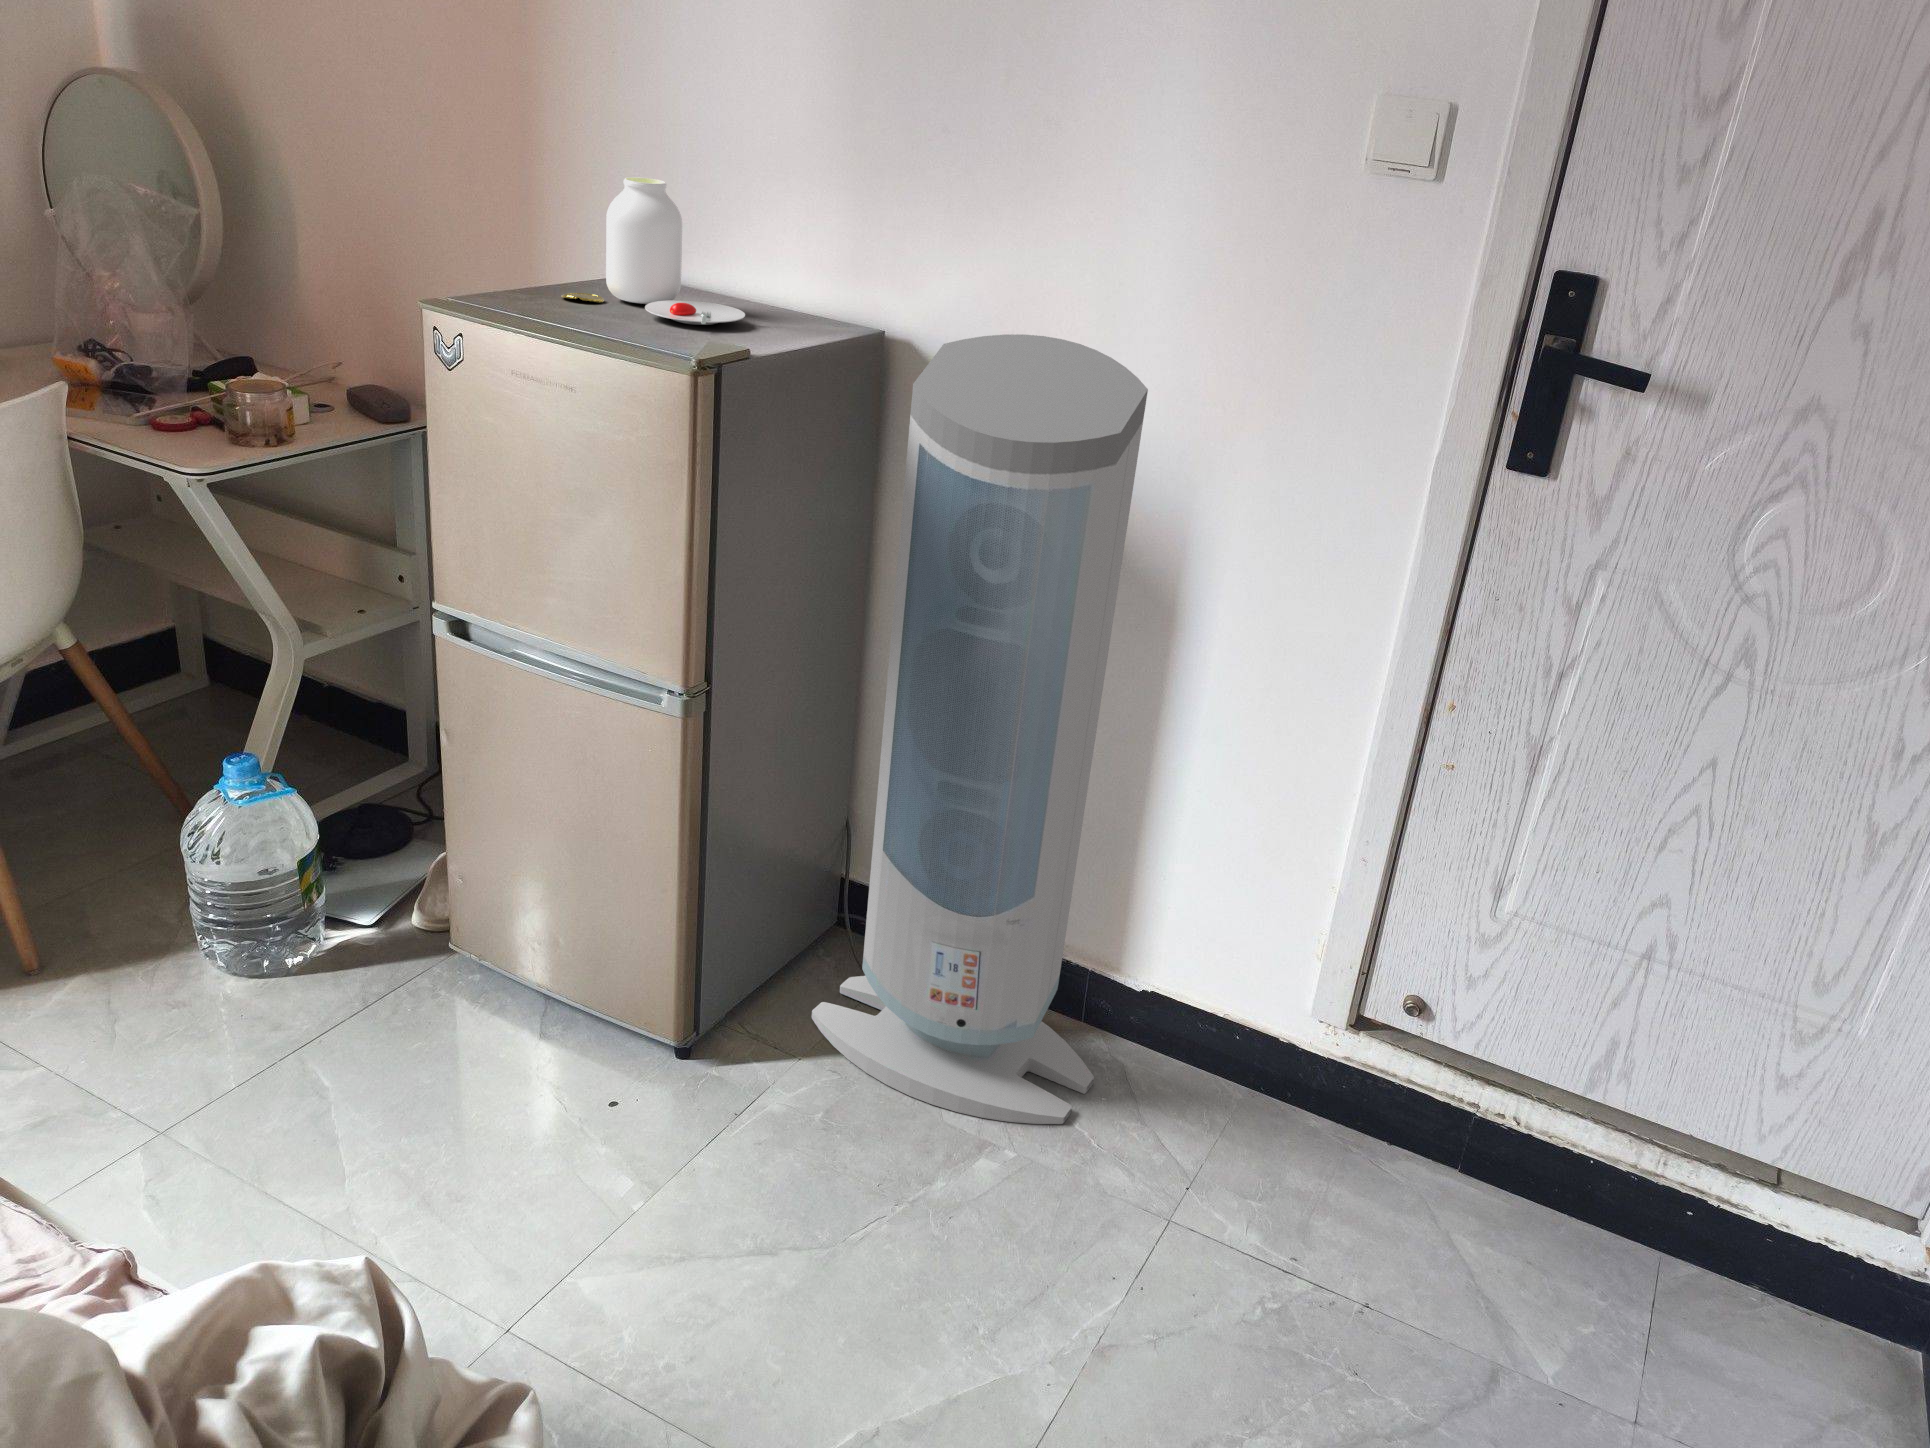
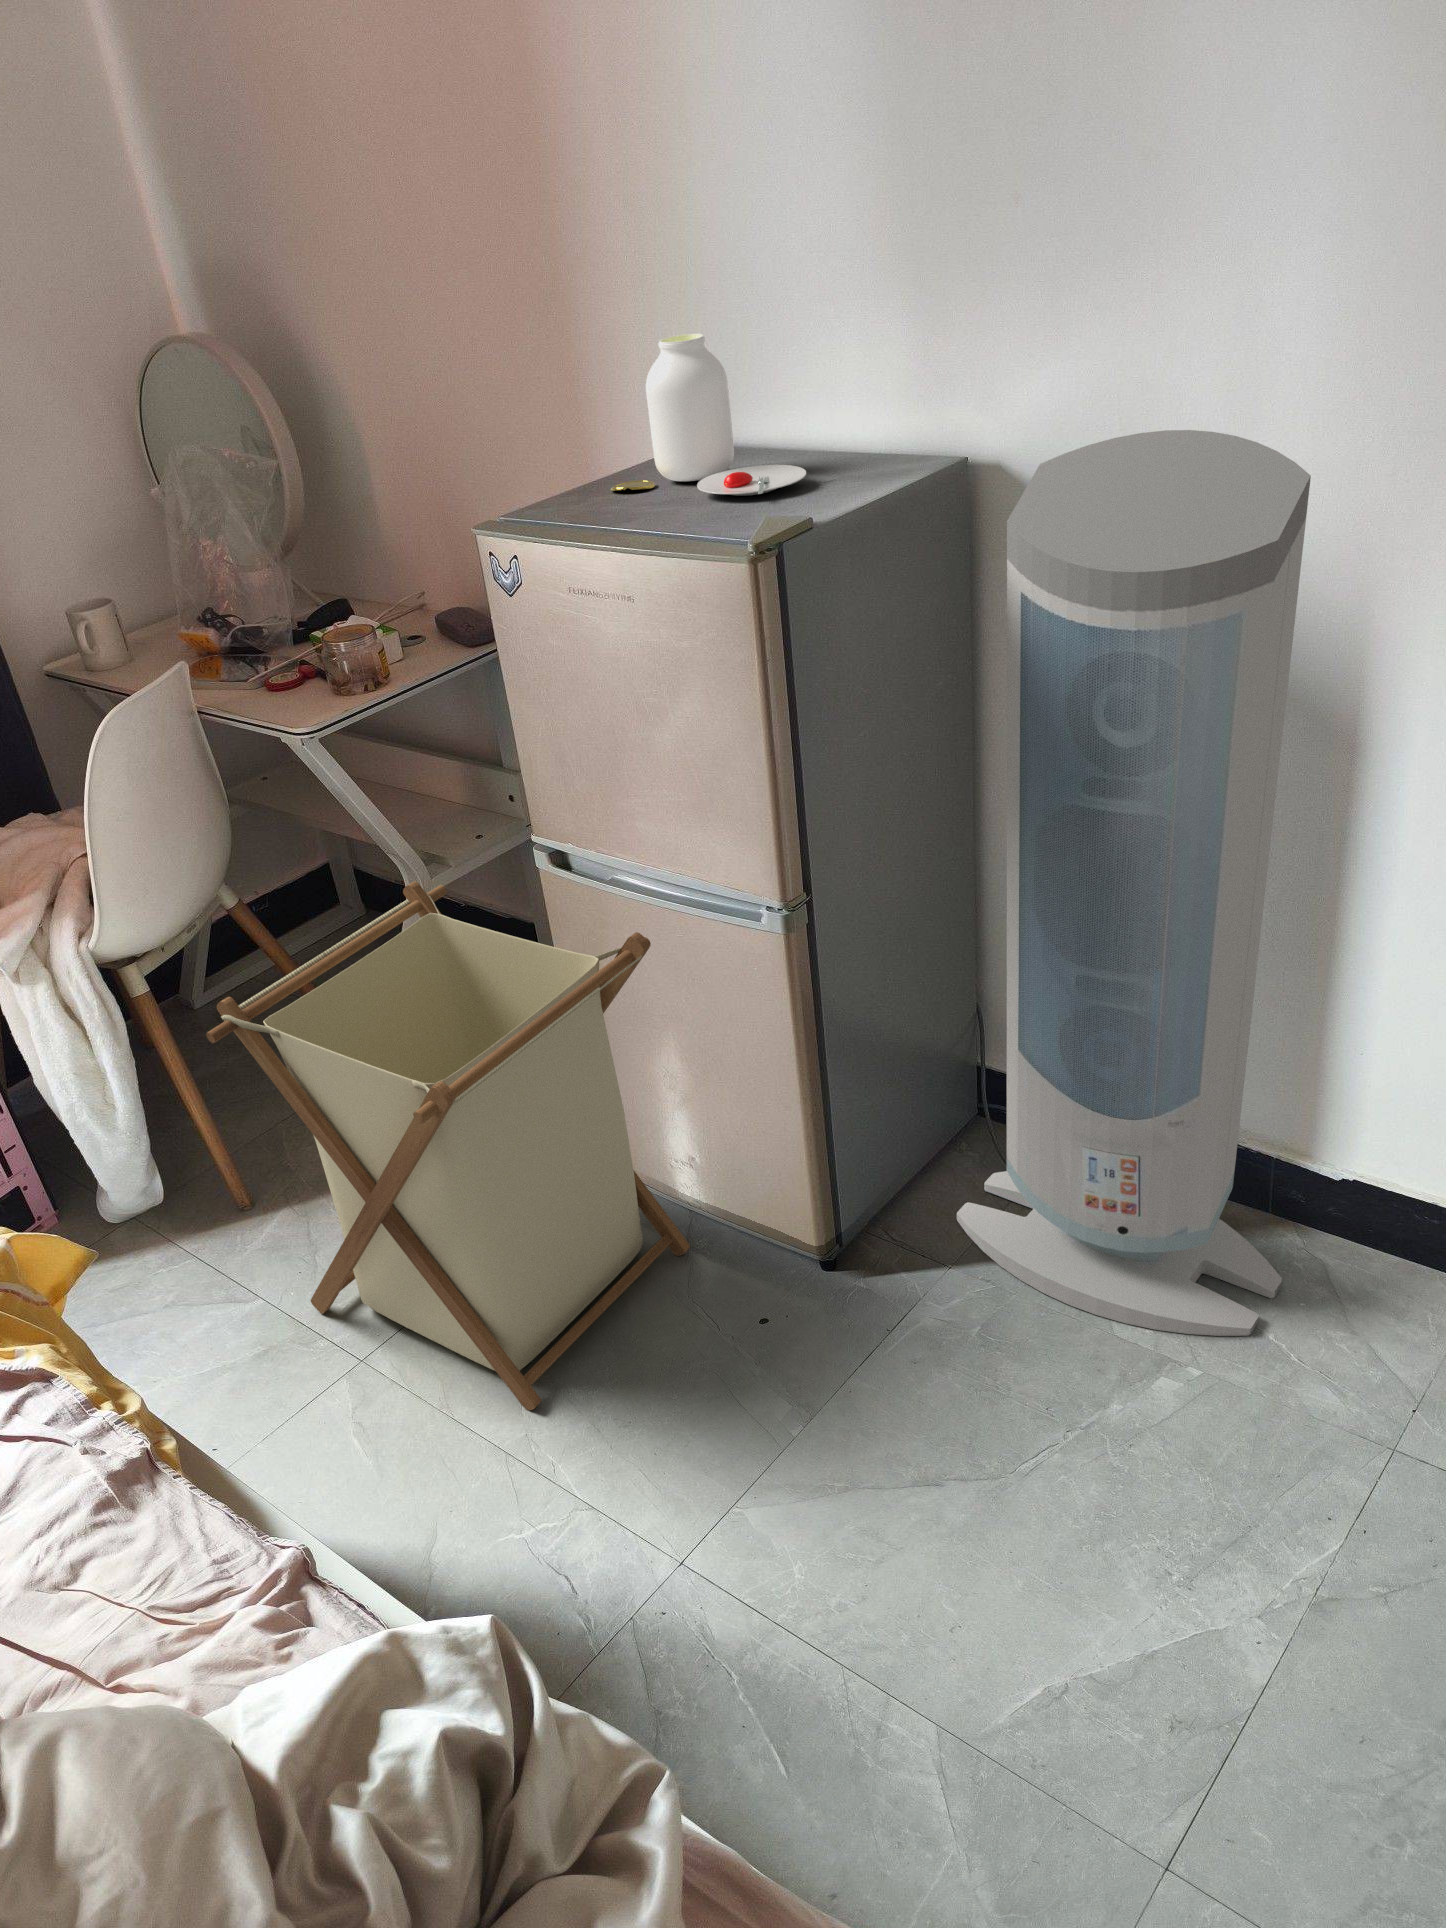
laundry basket: none [44,635,546,1185] -> present [206,881,690,1410]

